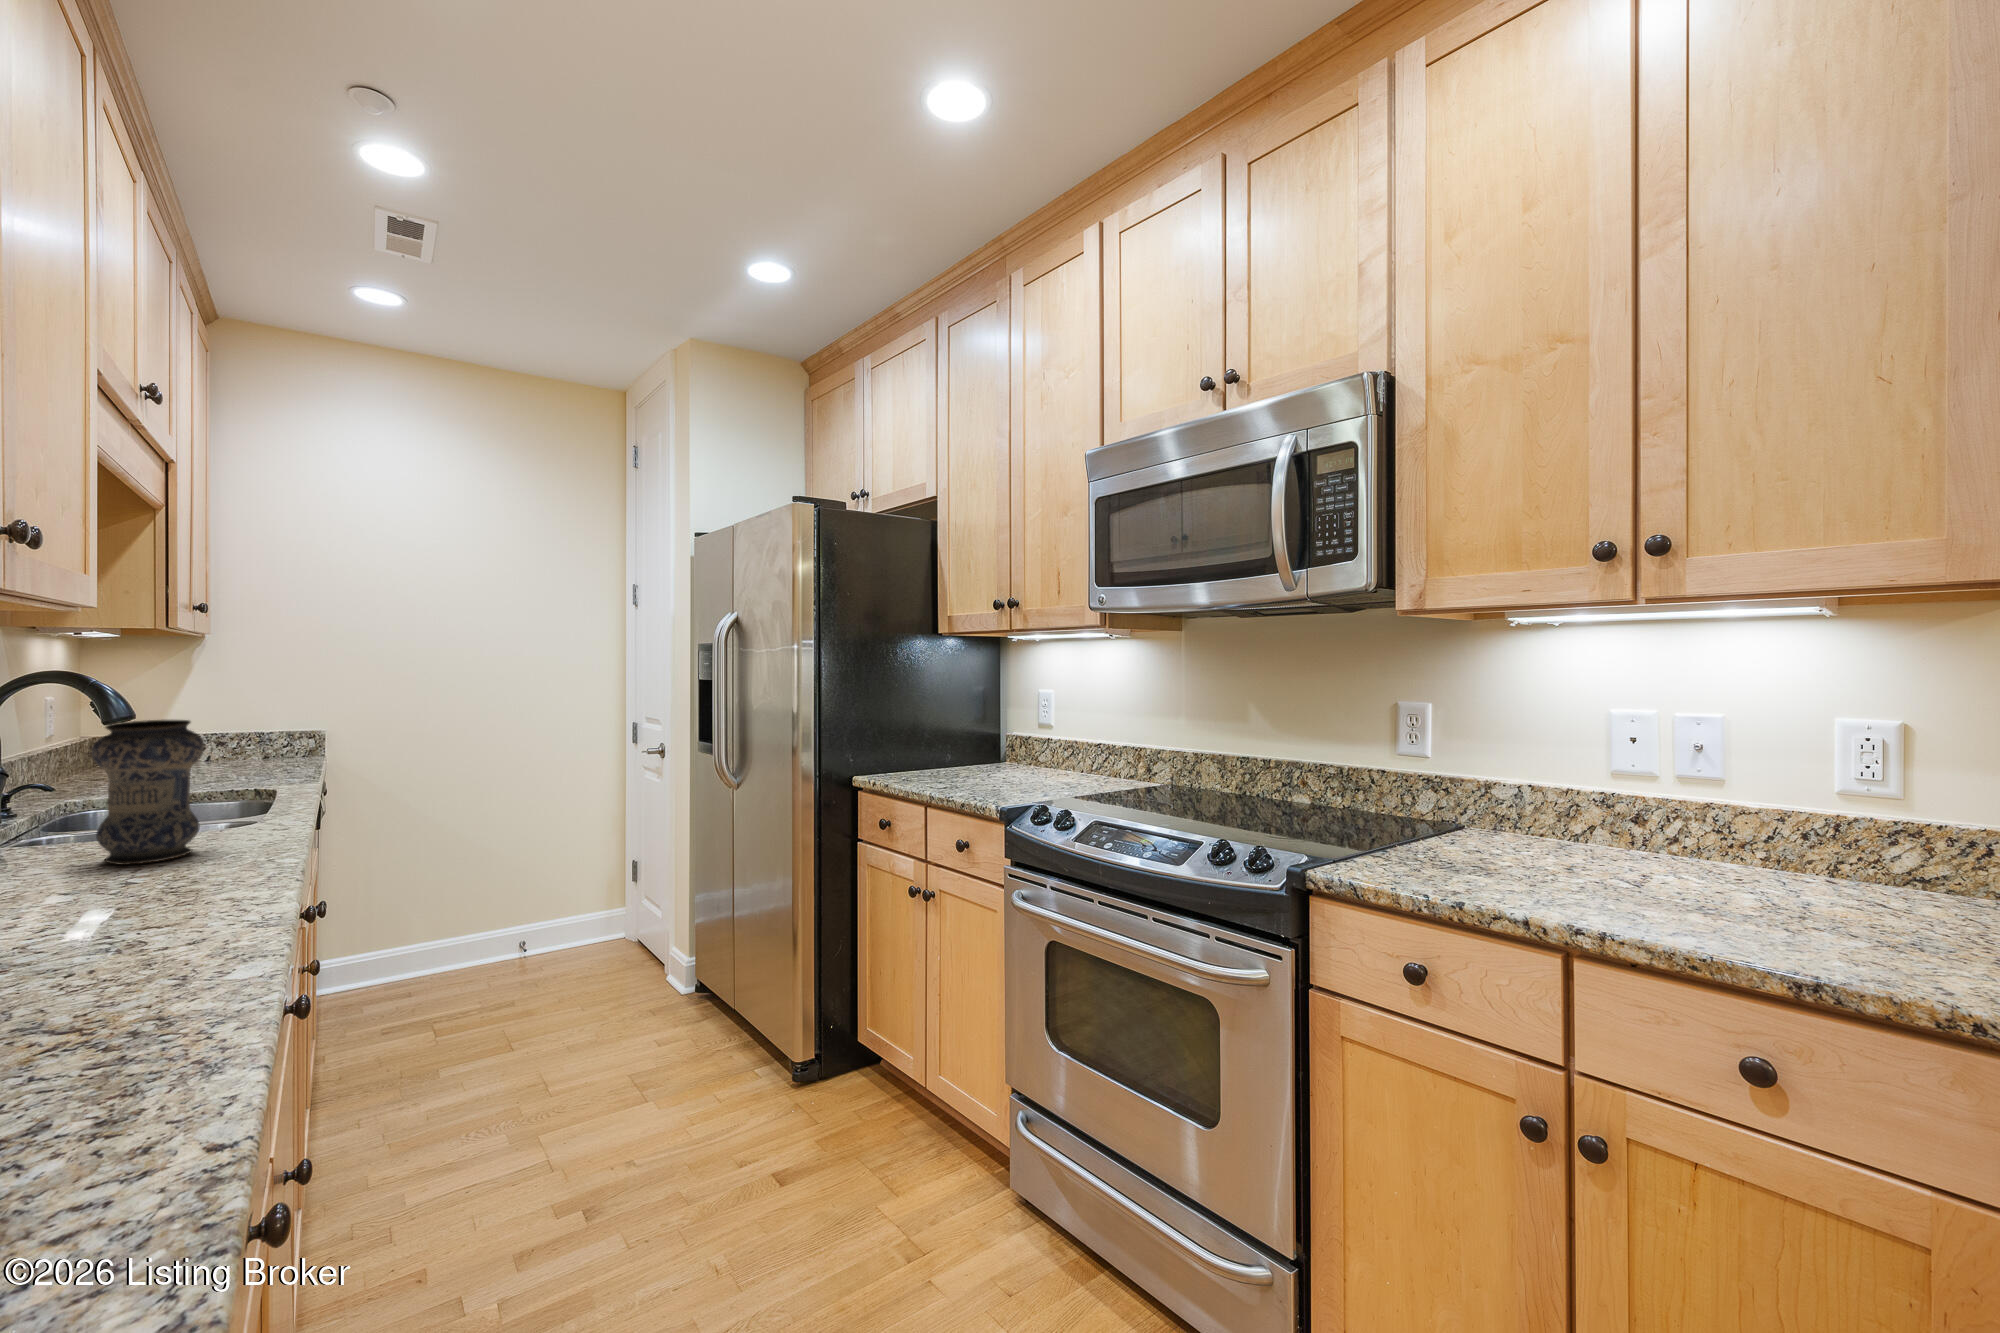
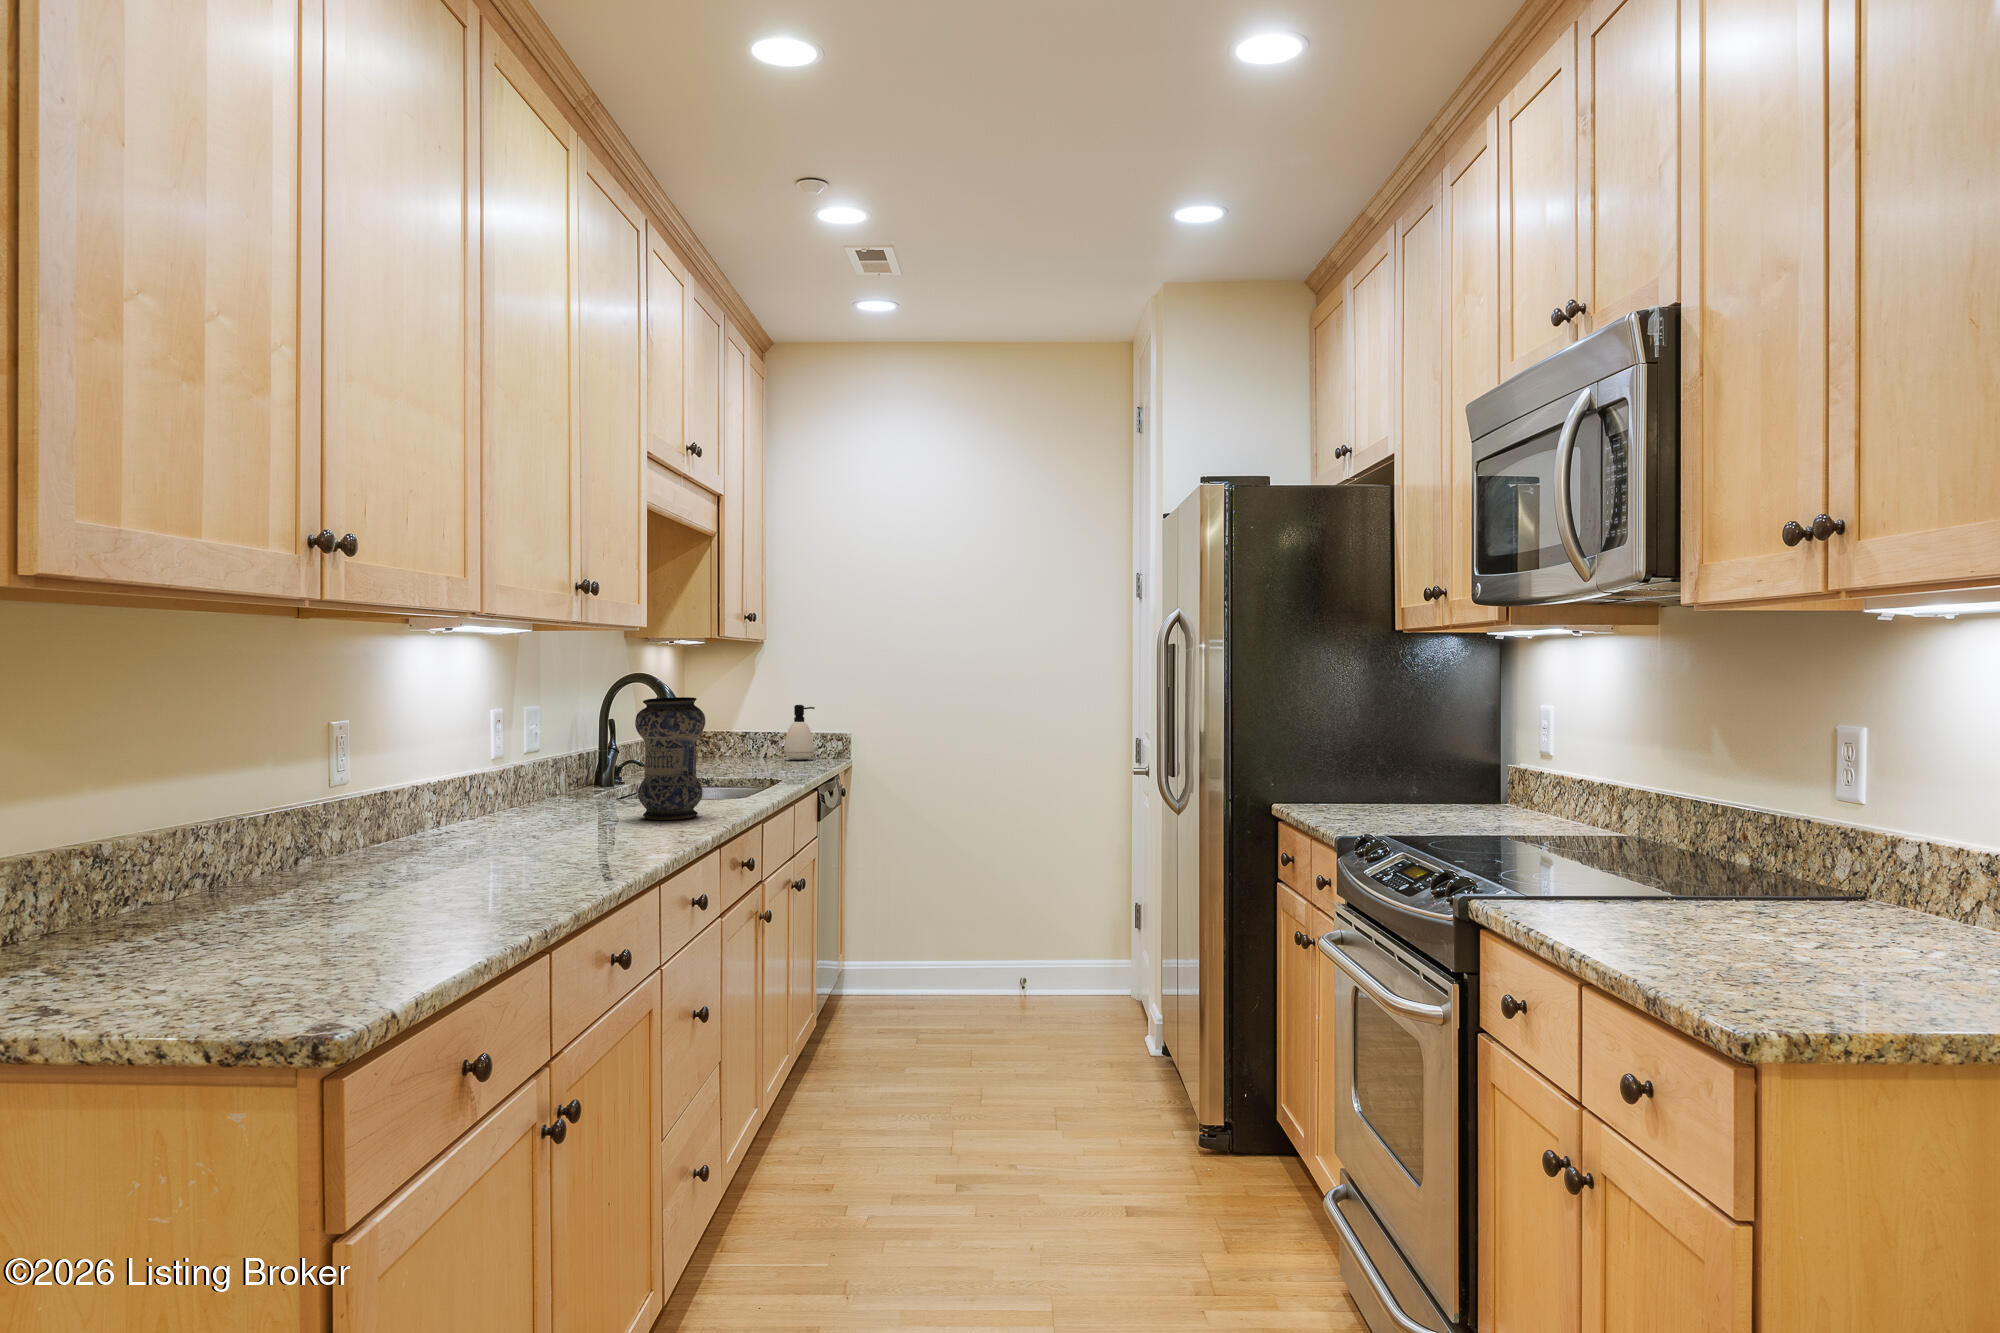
soap dispenser: none [236,703,279,761] -> present [784,705,814,760]

